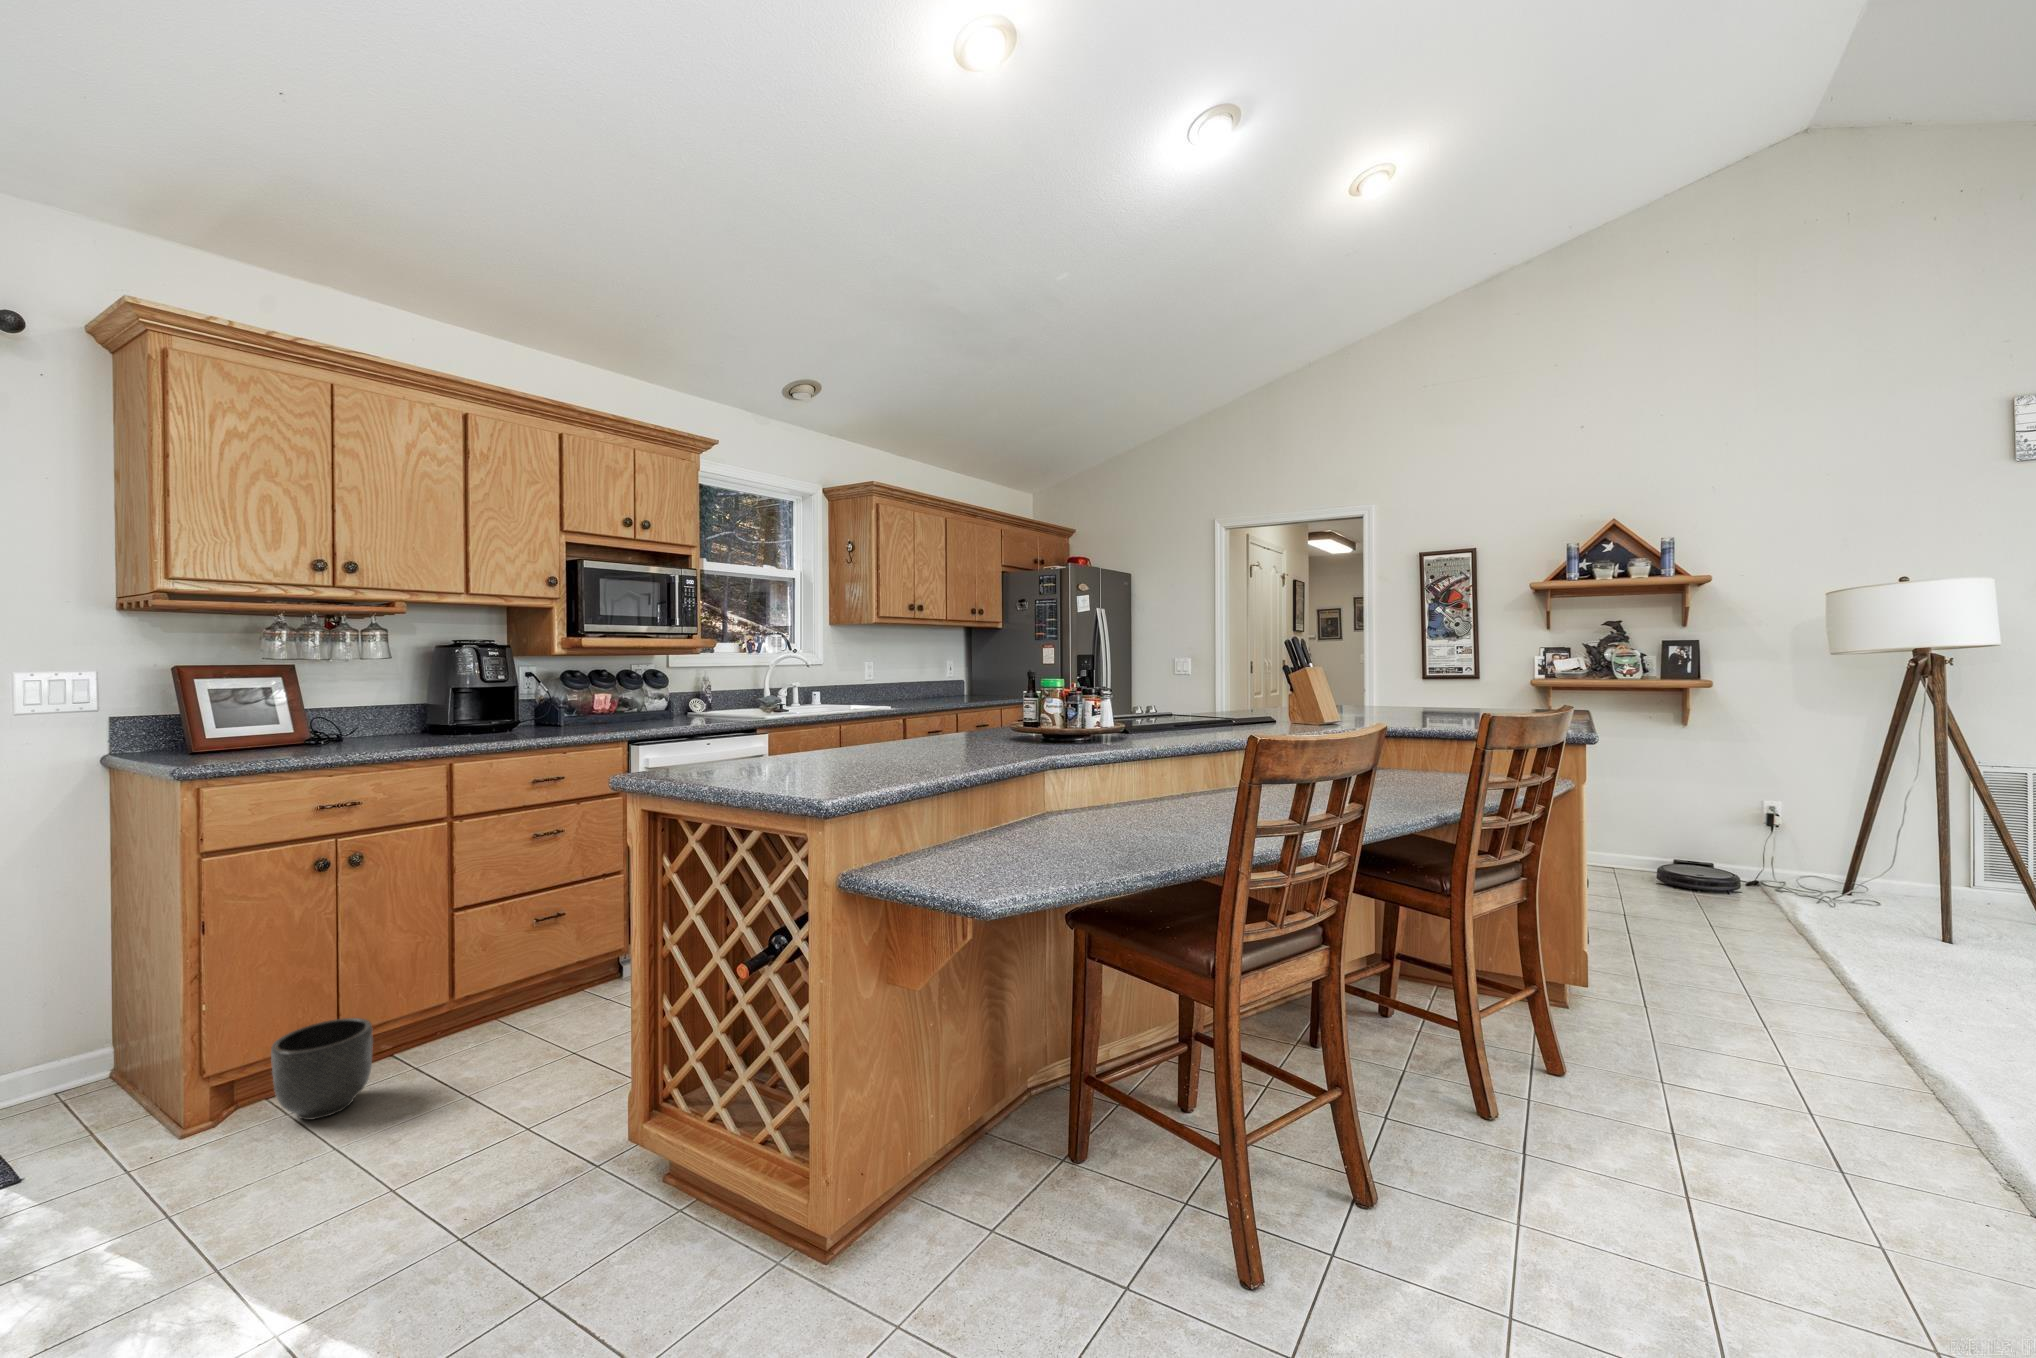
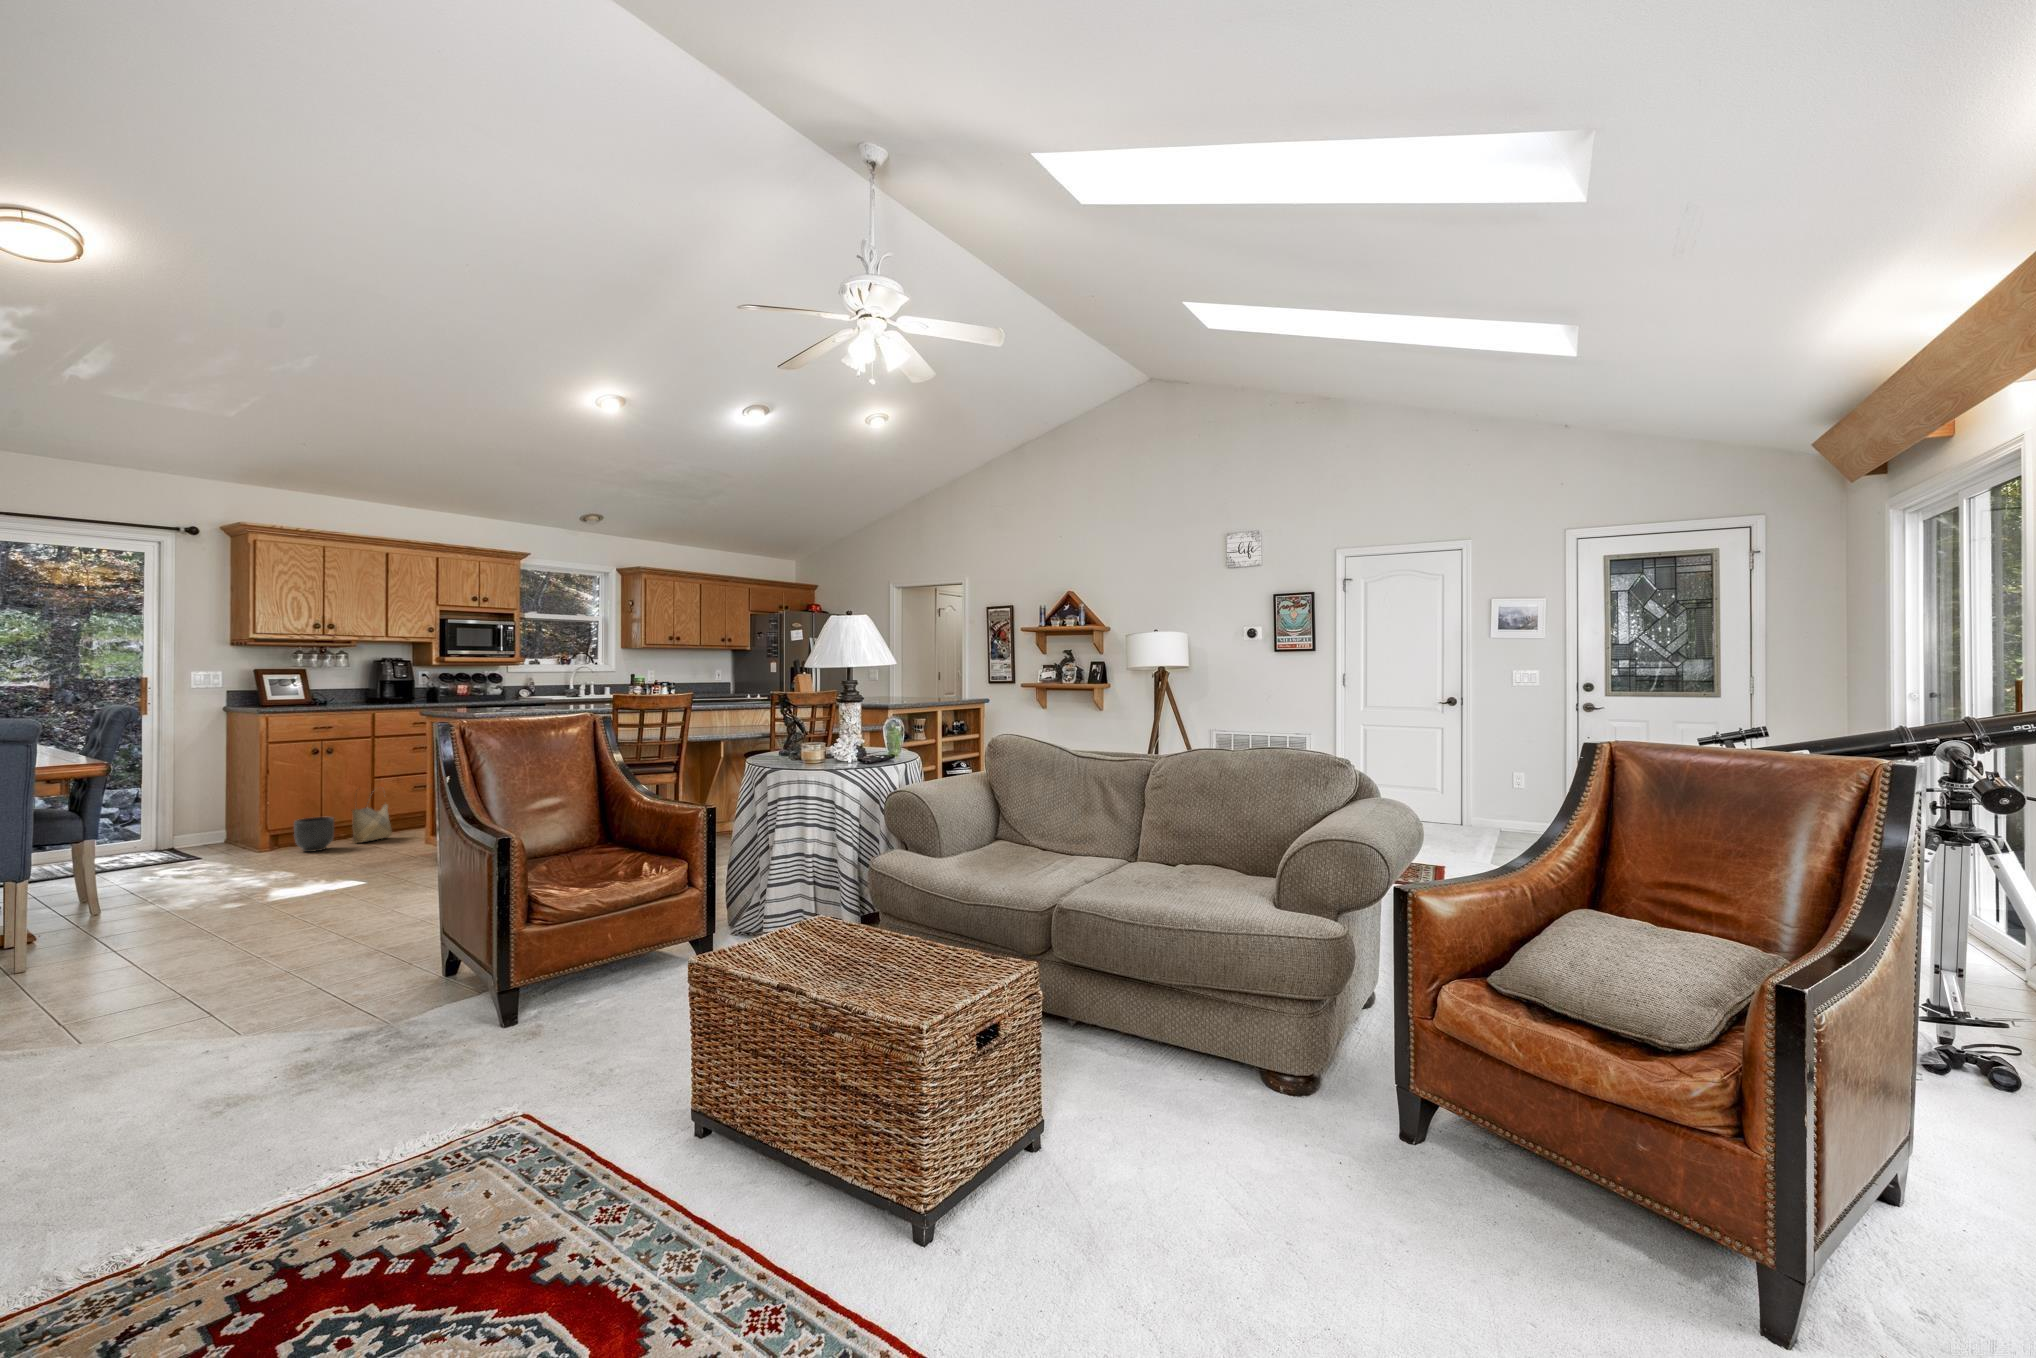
woven basket: none [410,930,498,1064] -> present [352,797,392,843]

